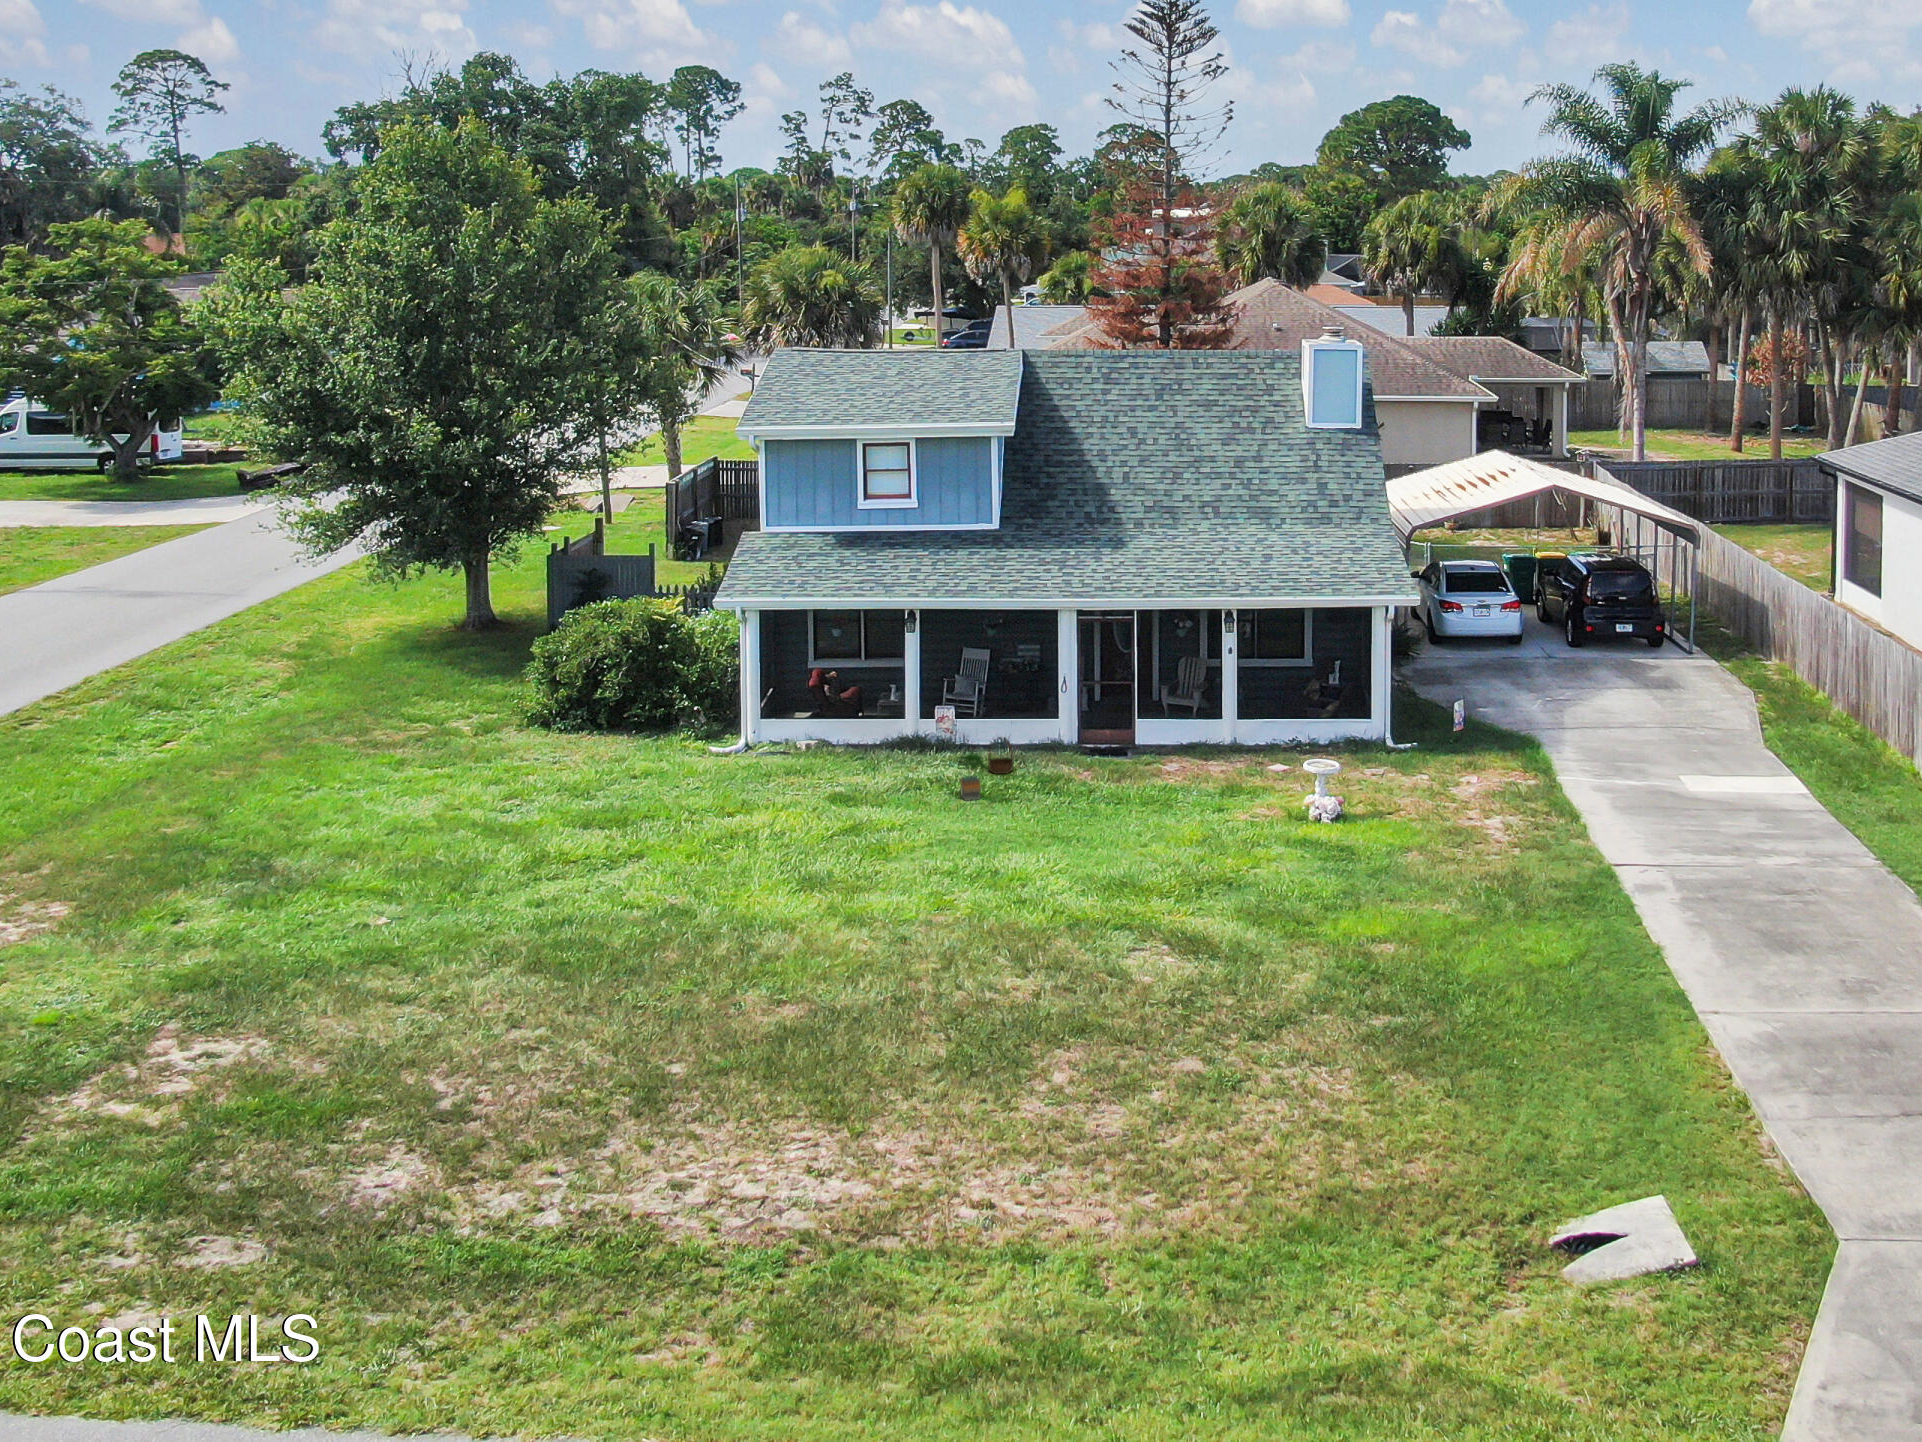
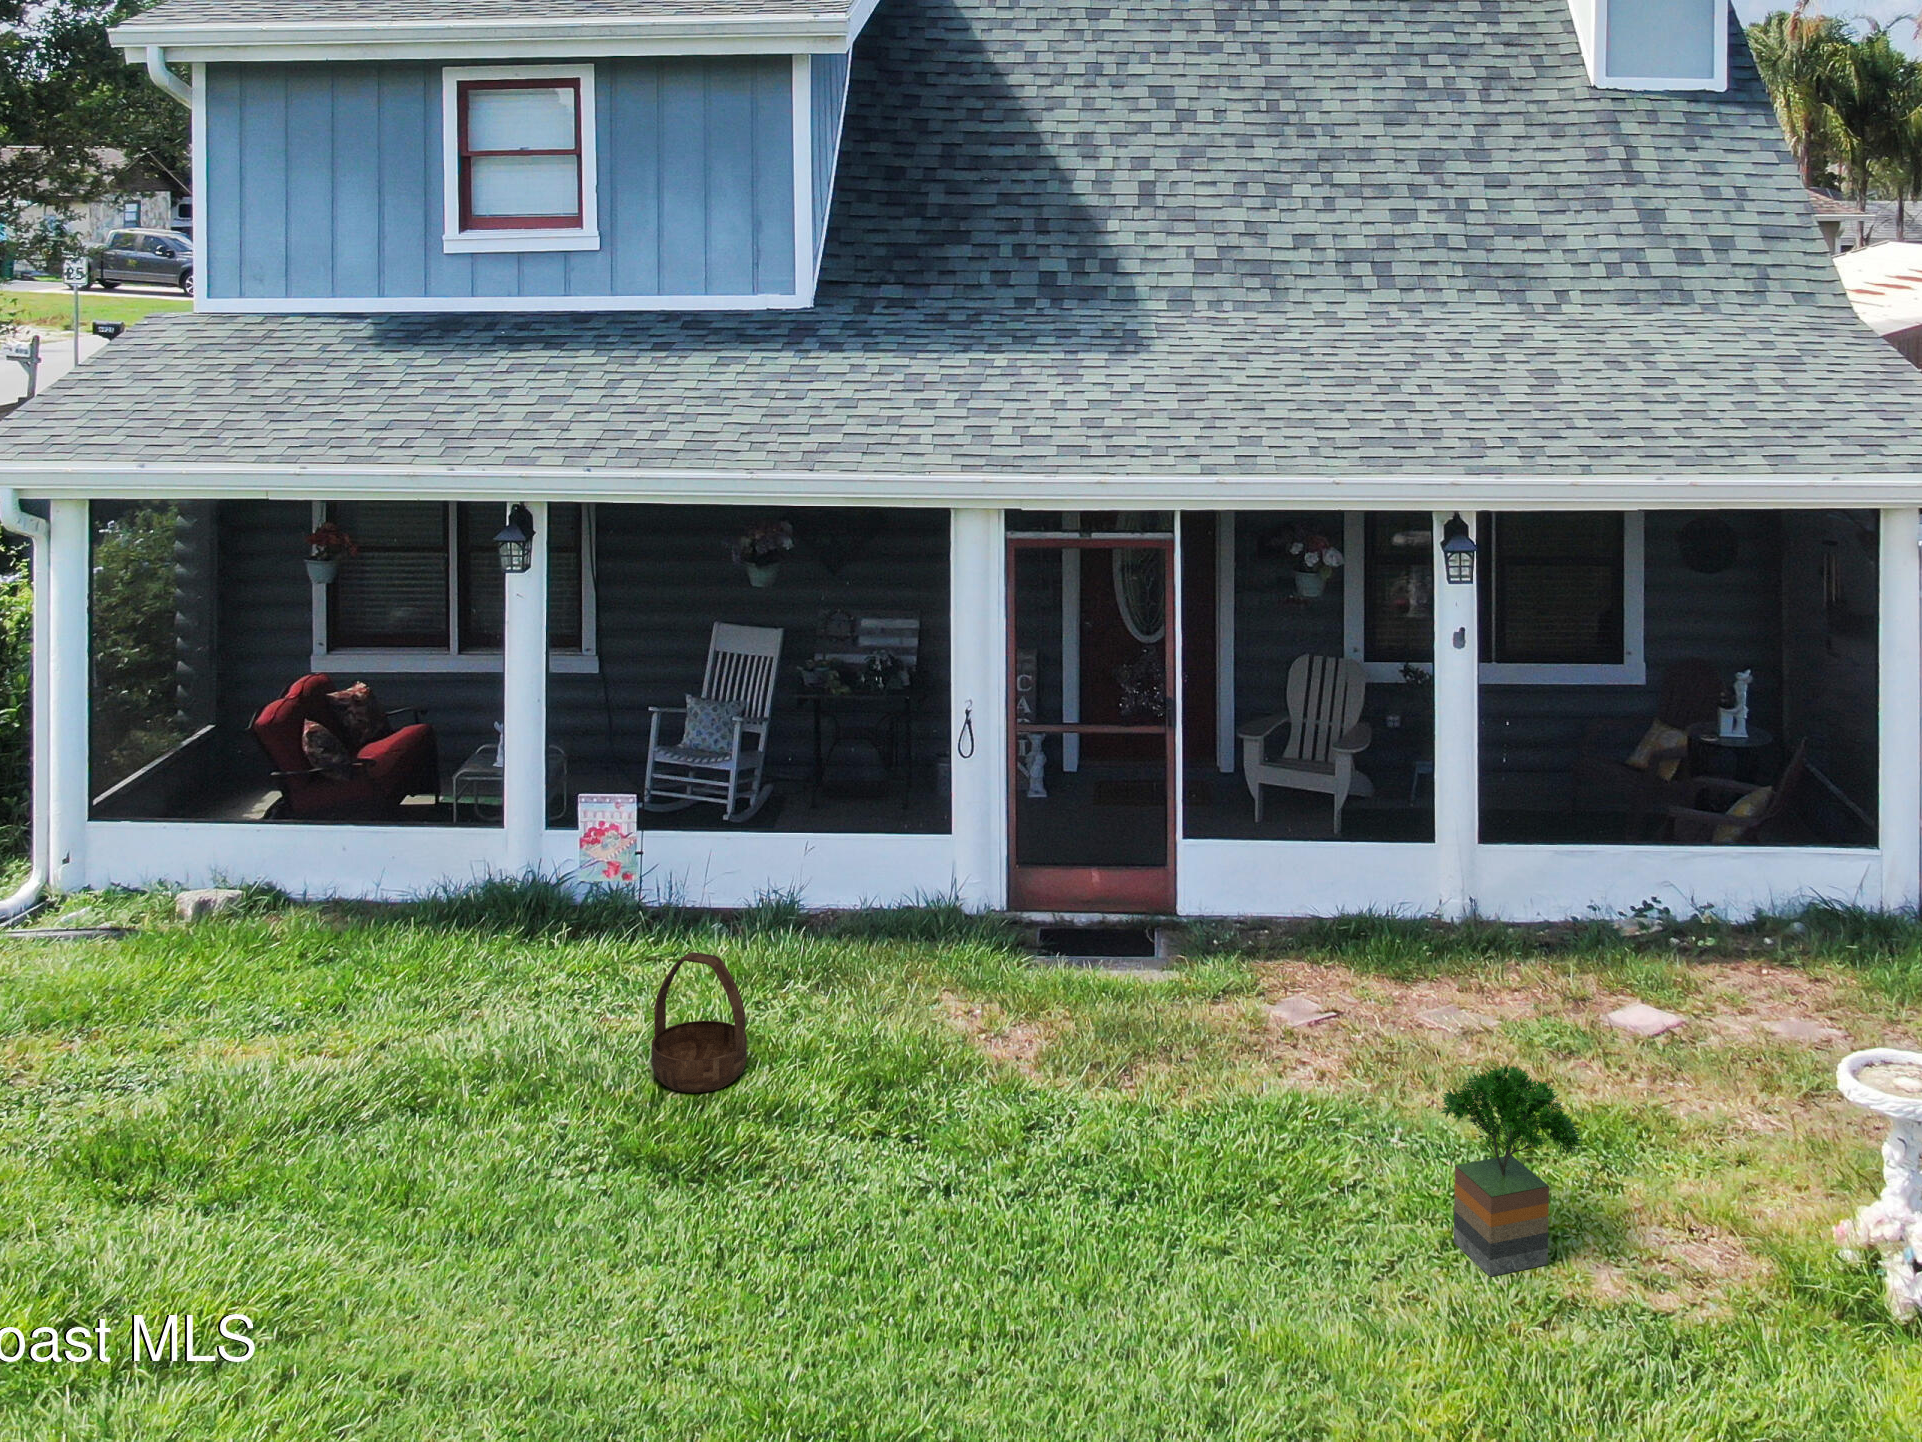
potted tree: present [958,754,987,801] -> present [1440,1065,1582,1276]

